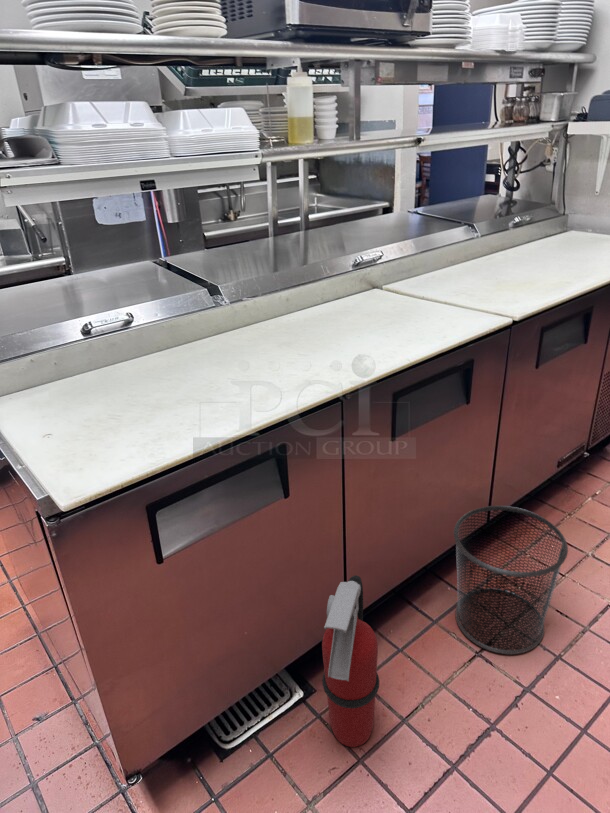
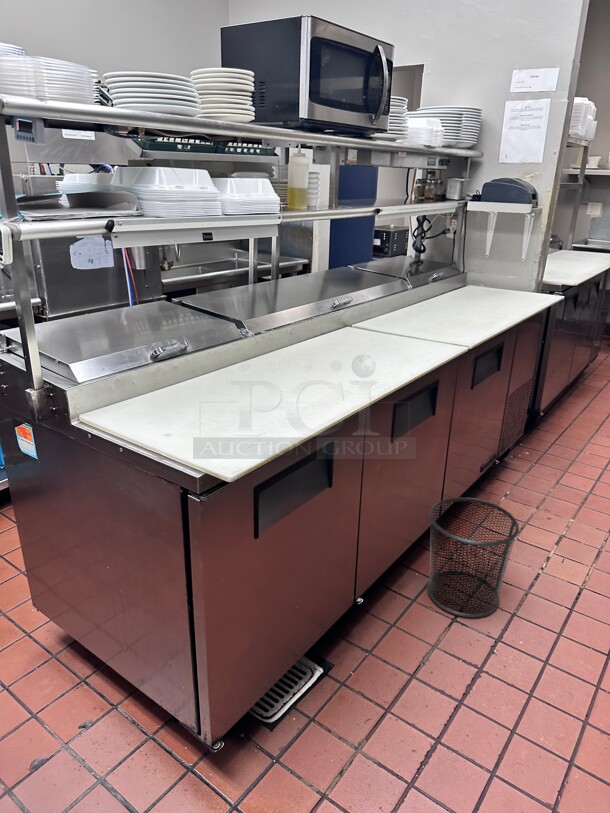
fire extinguisher: present [322,575,379,747] -> none [352,550,402,702]

